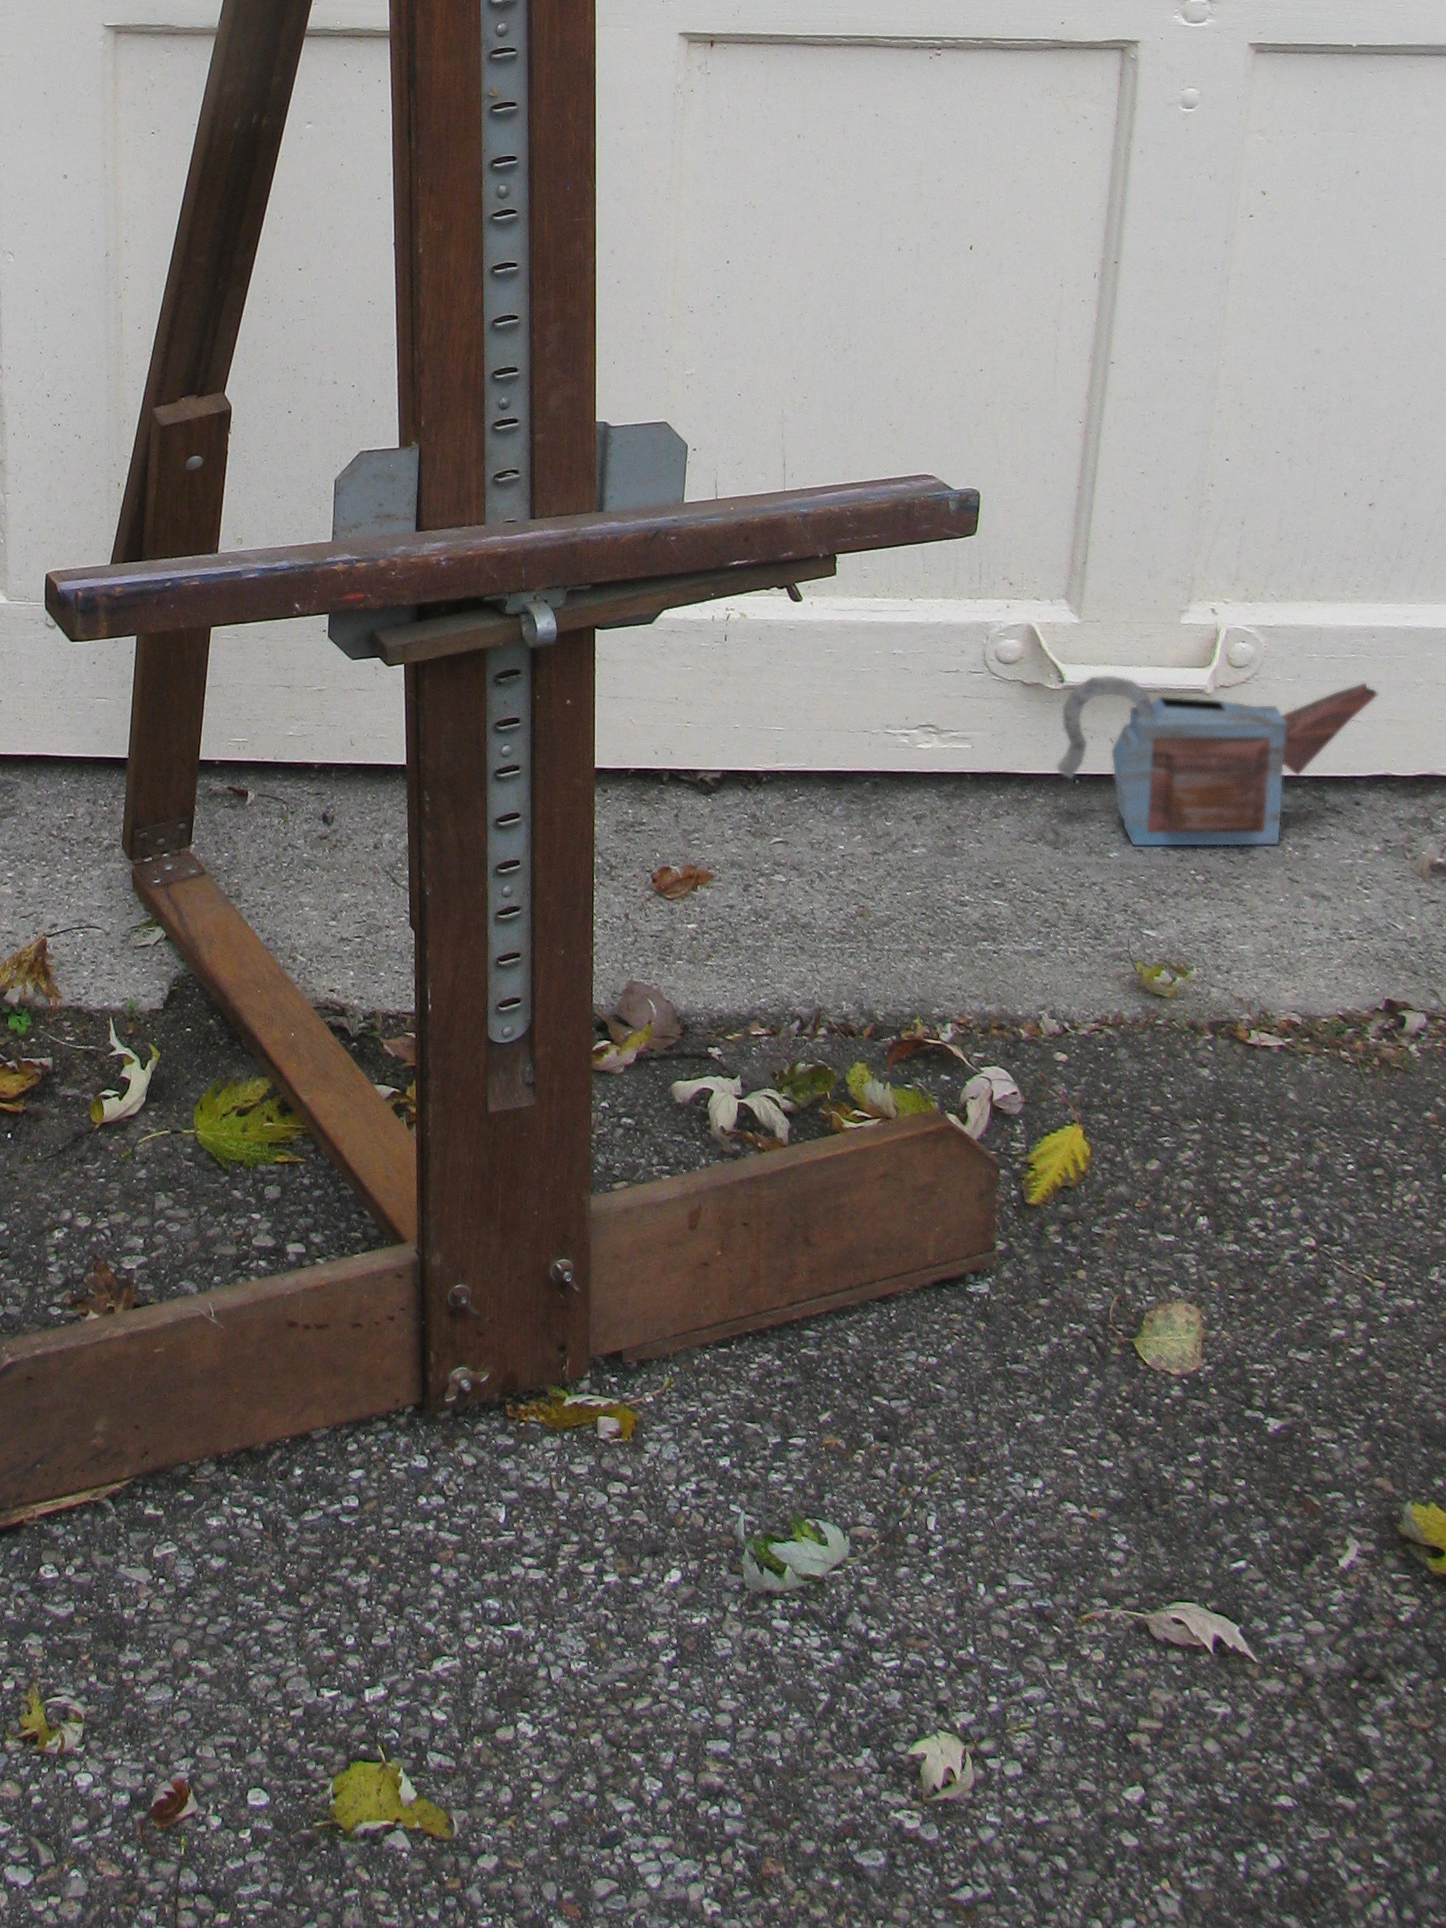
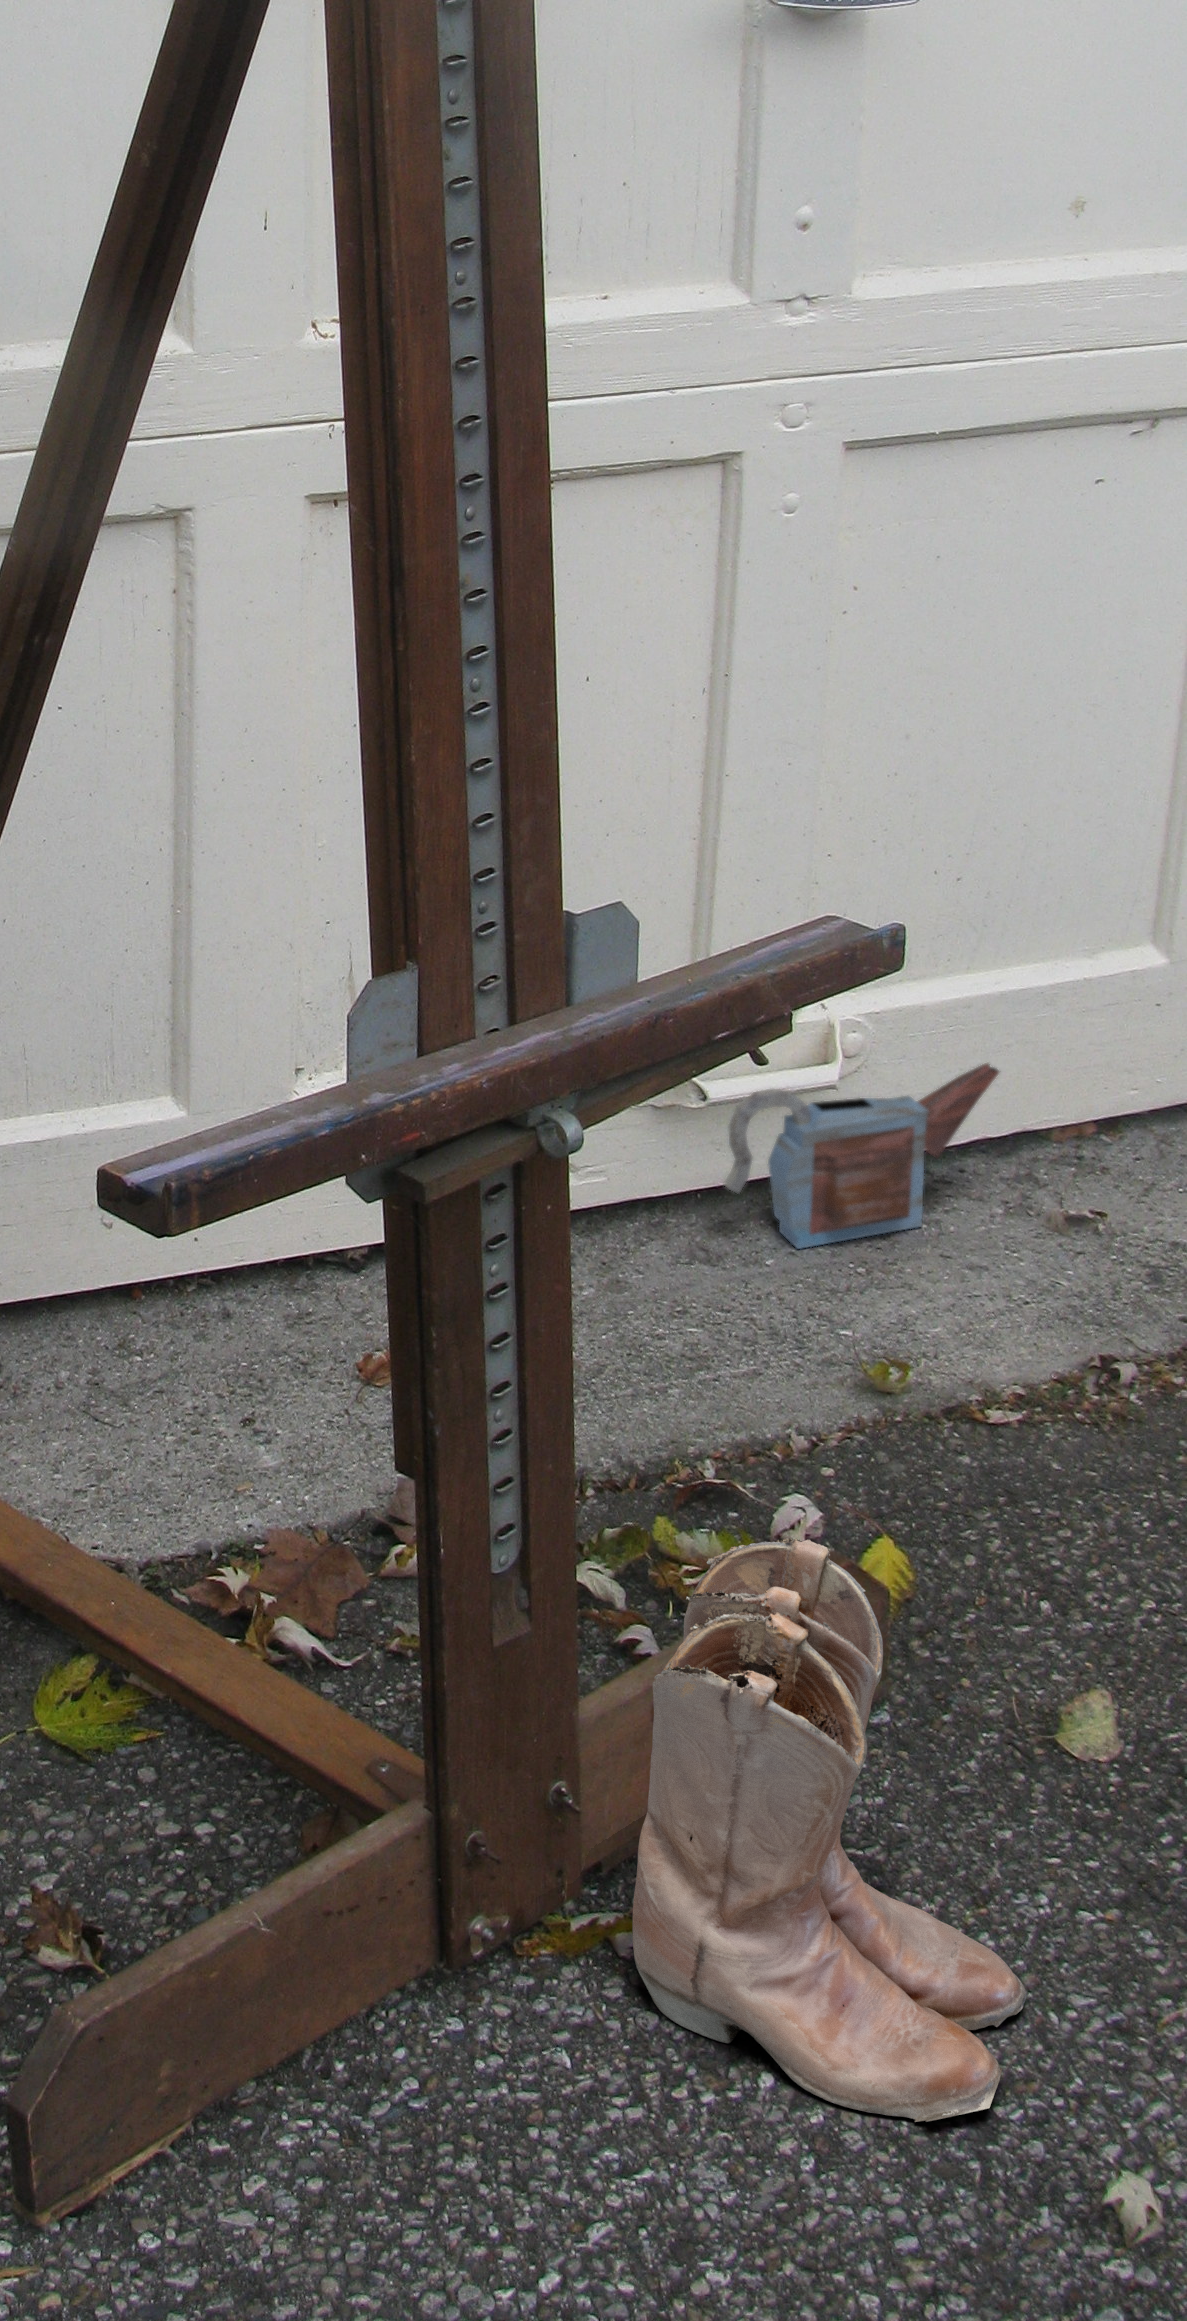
boots: none [586,1063,963,1653] -> present [633,1538,1028,2122]

